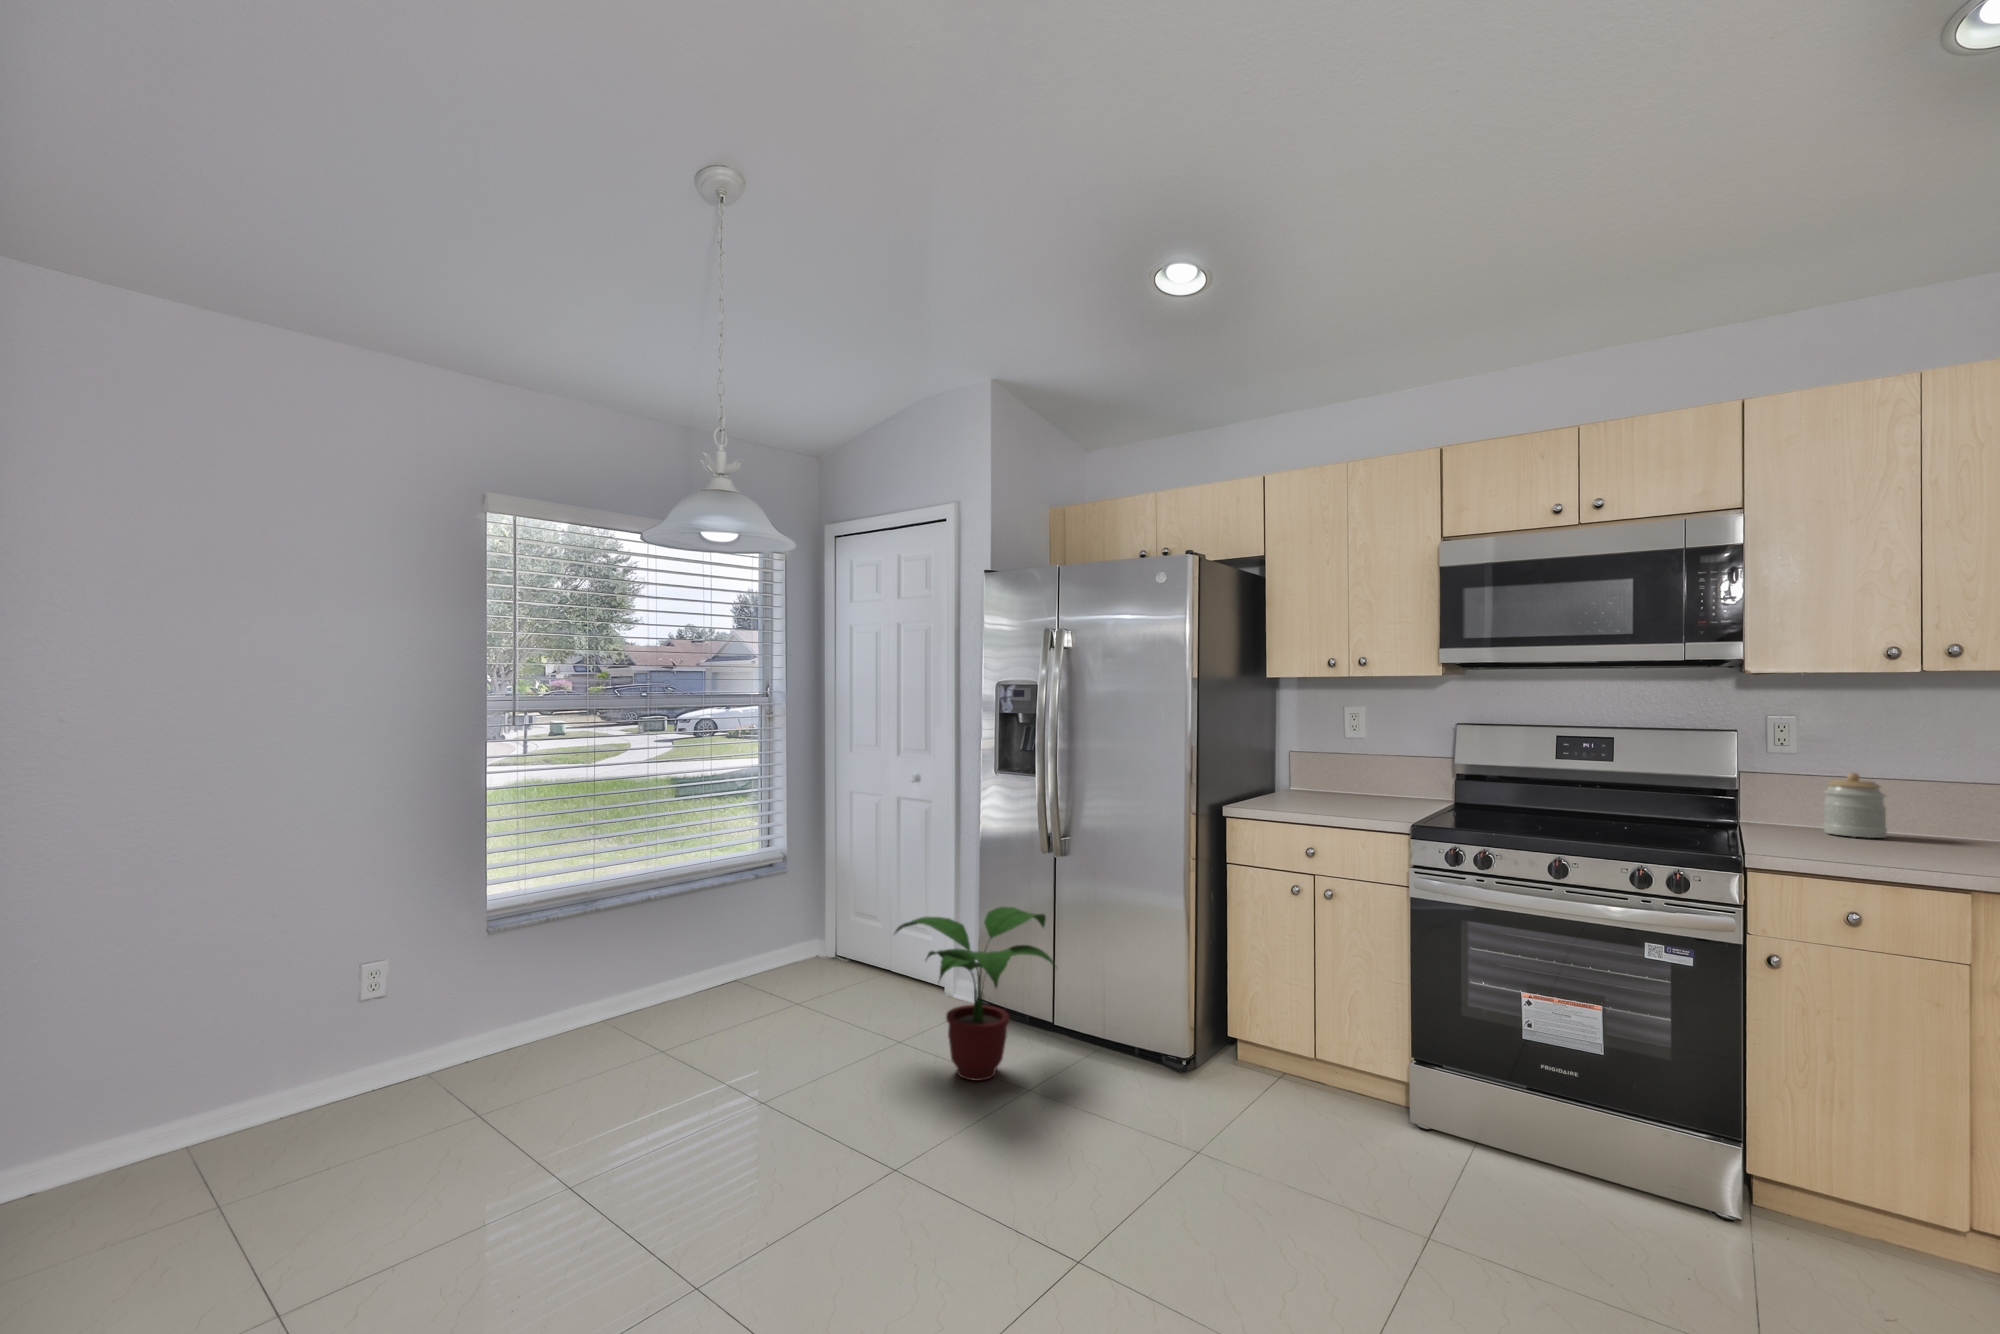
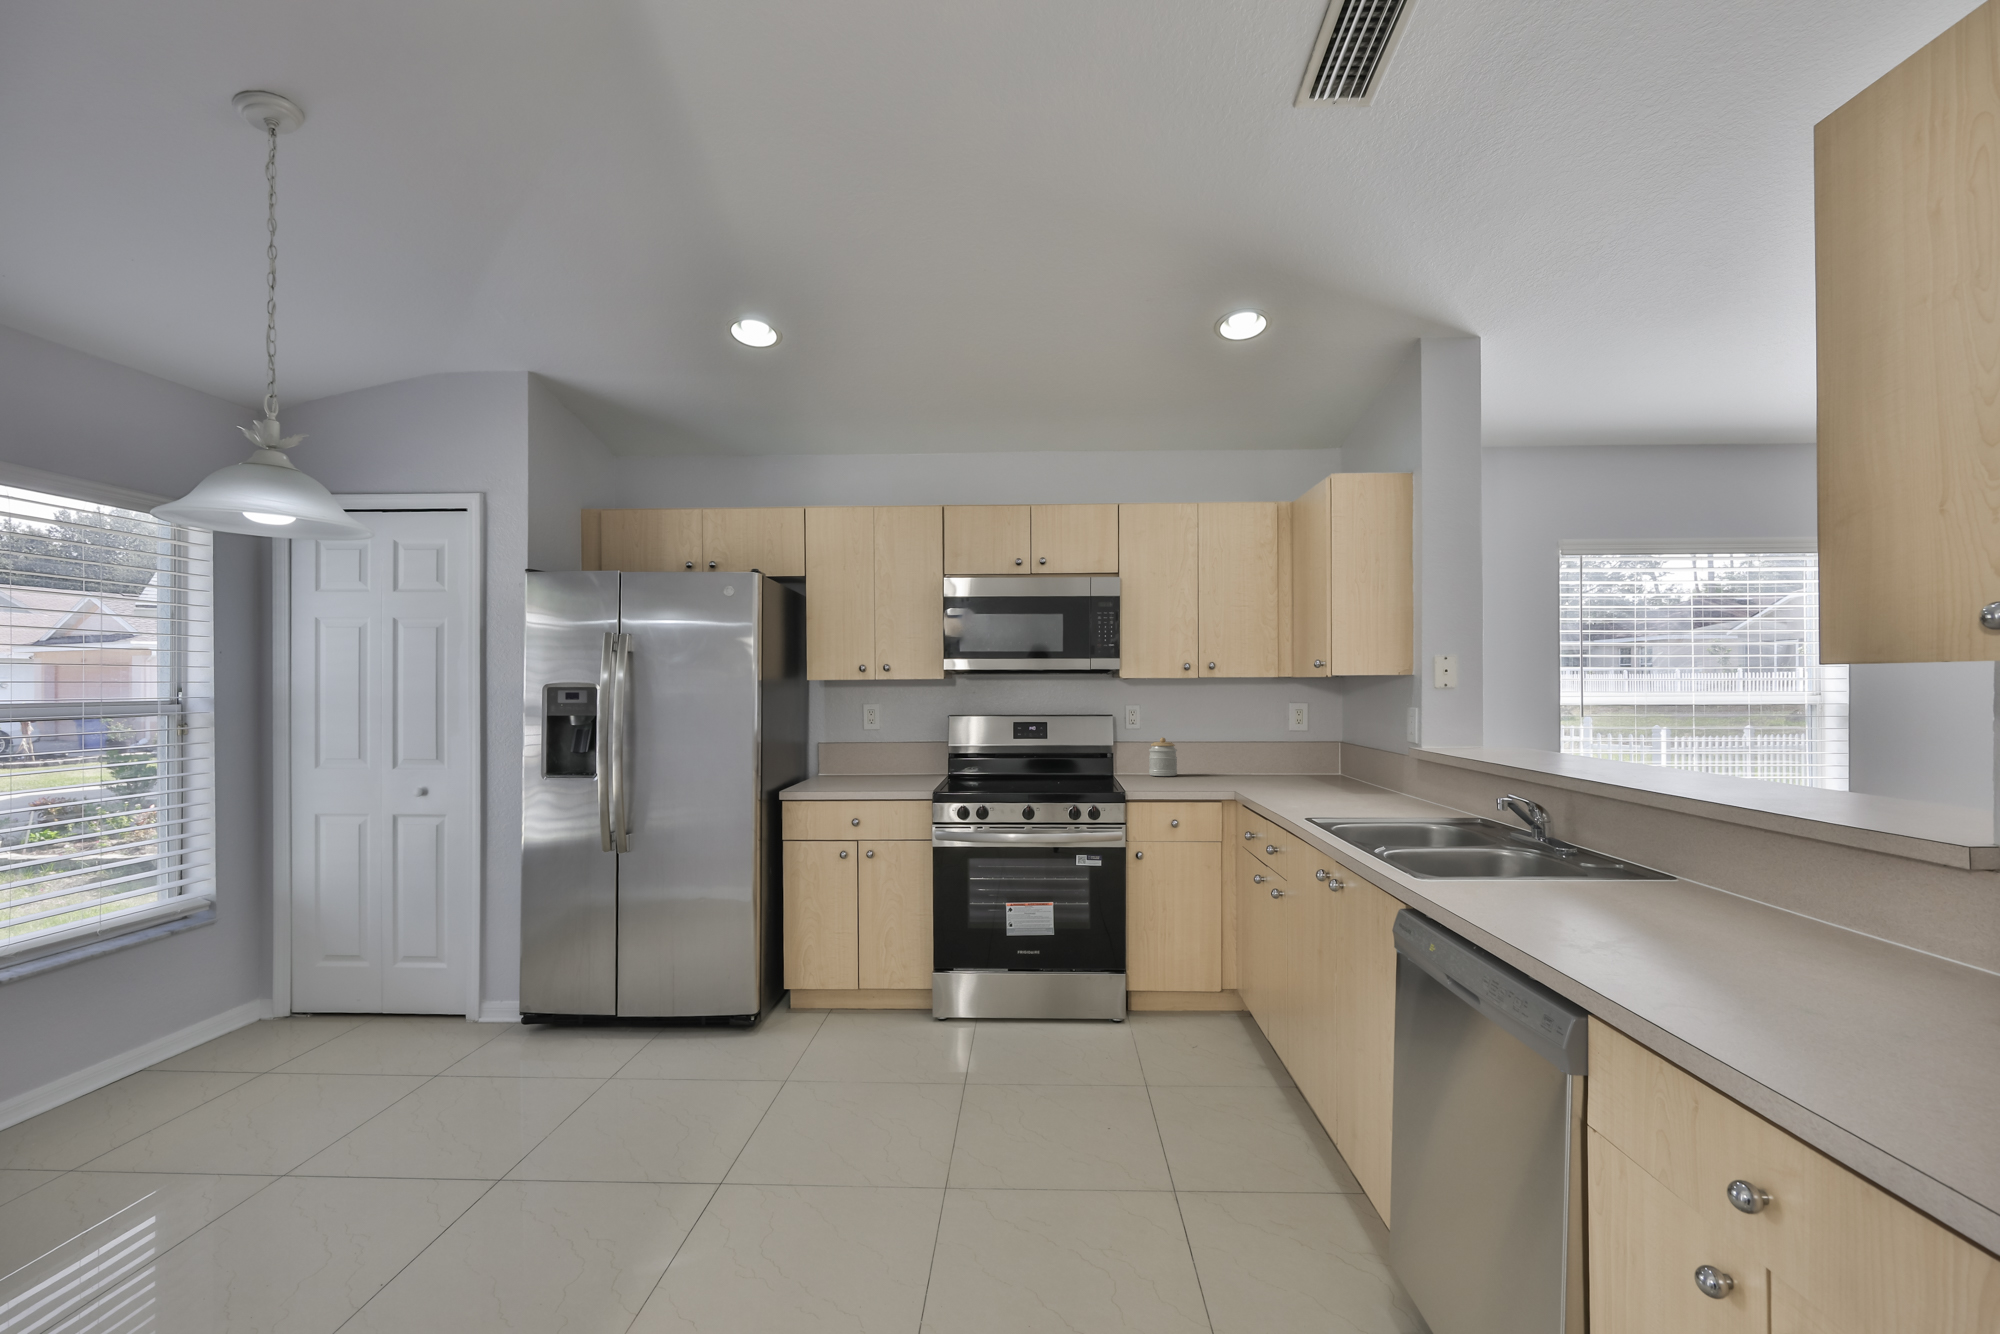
potted plant: present [895,907,1057,1081] -> none [432,913,635,1093]

